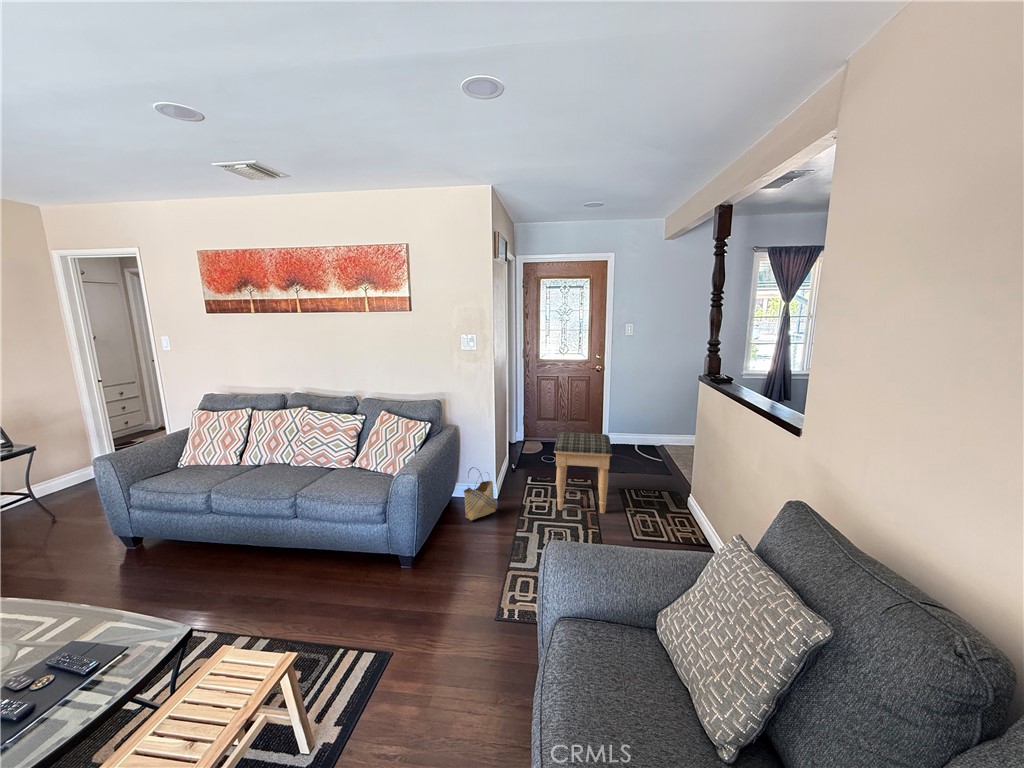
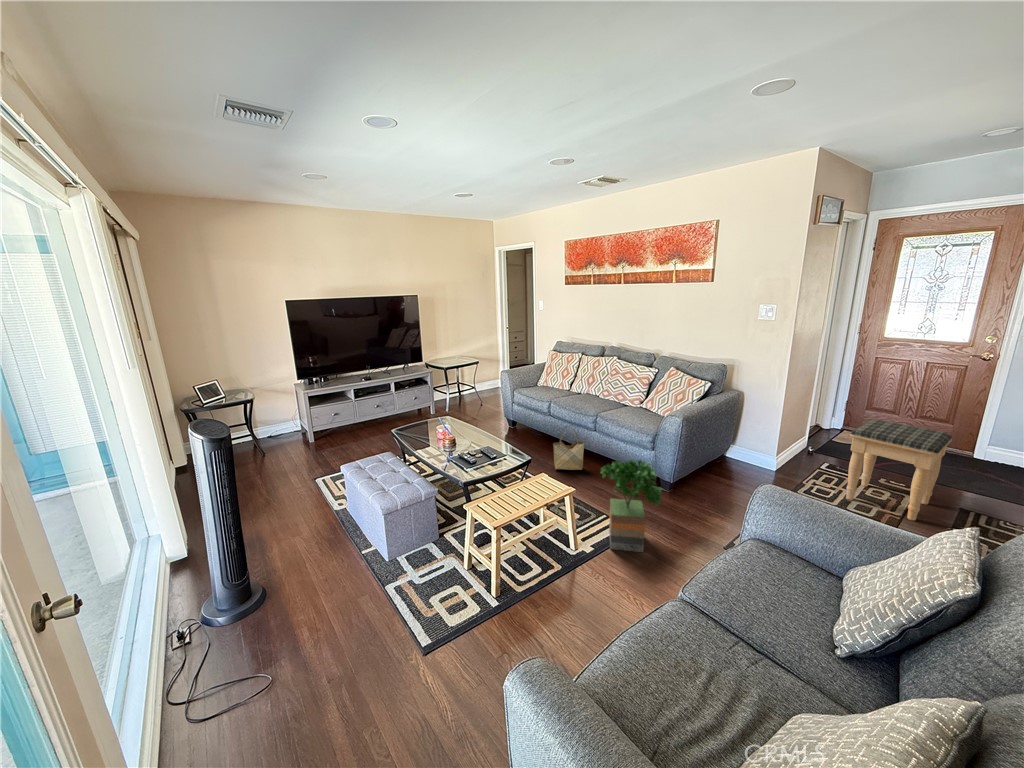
woven basket: present [464,467,496,520] -> present [553,426,584,470]
potted tree: none [334,554,433,708] -> present [601,460,662,552]

